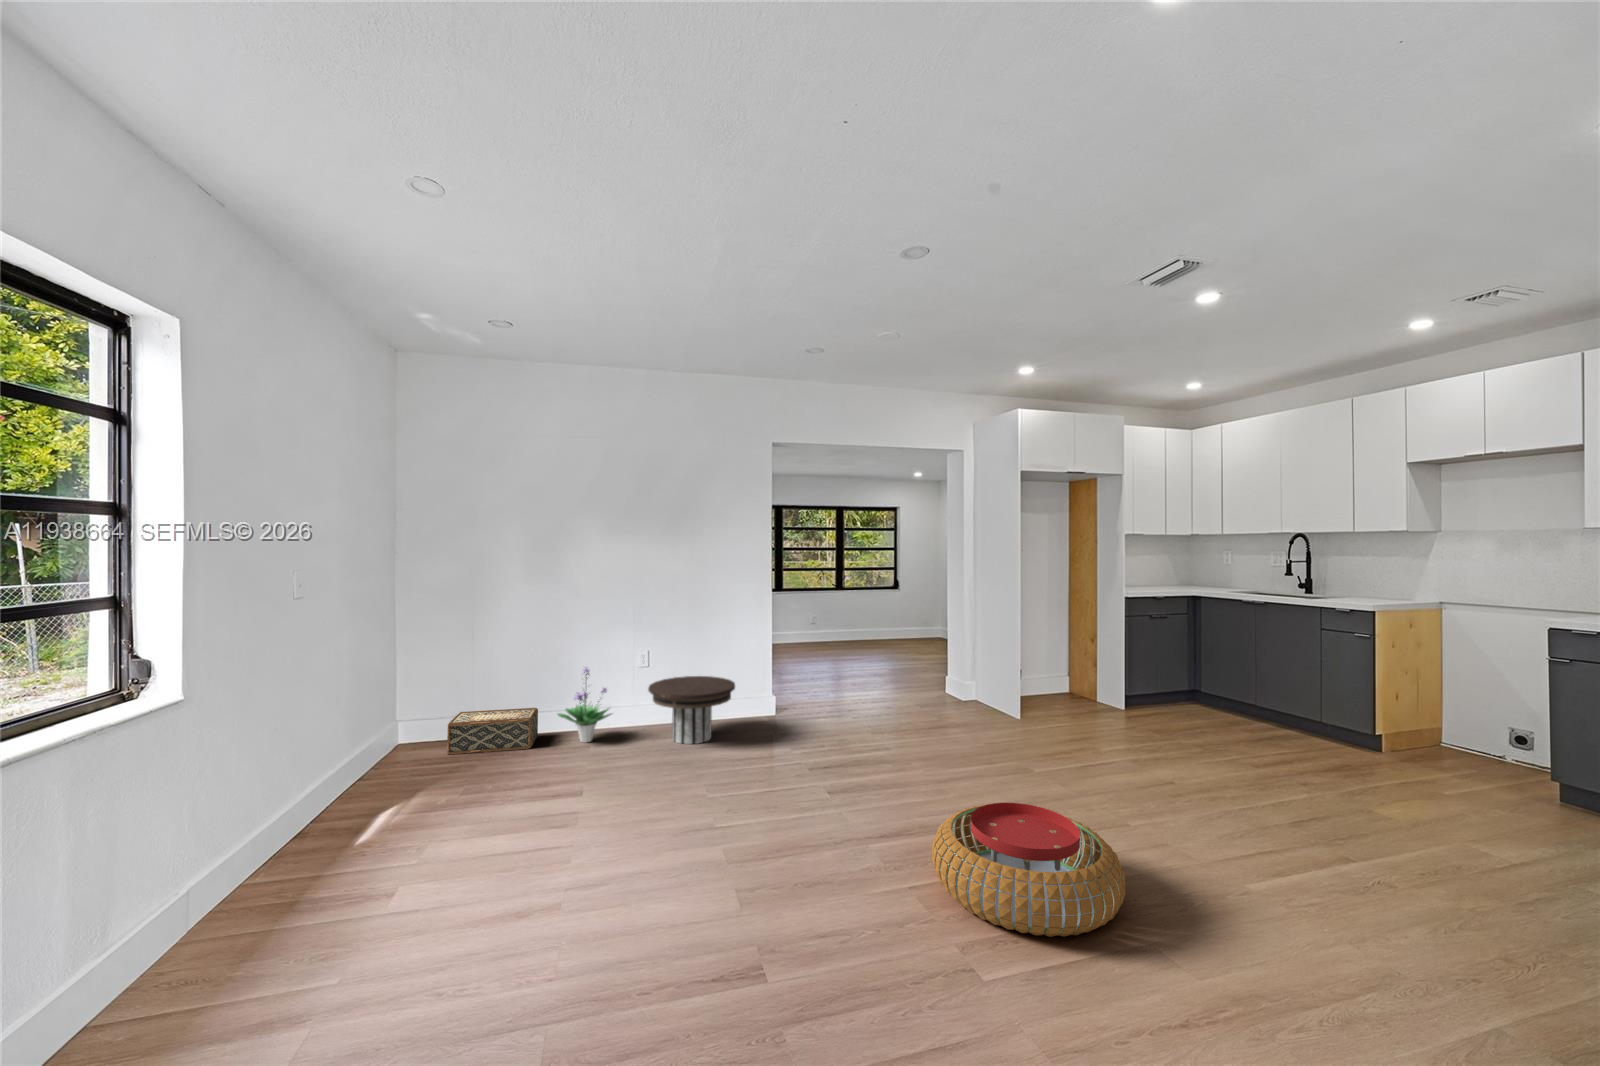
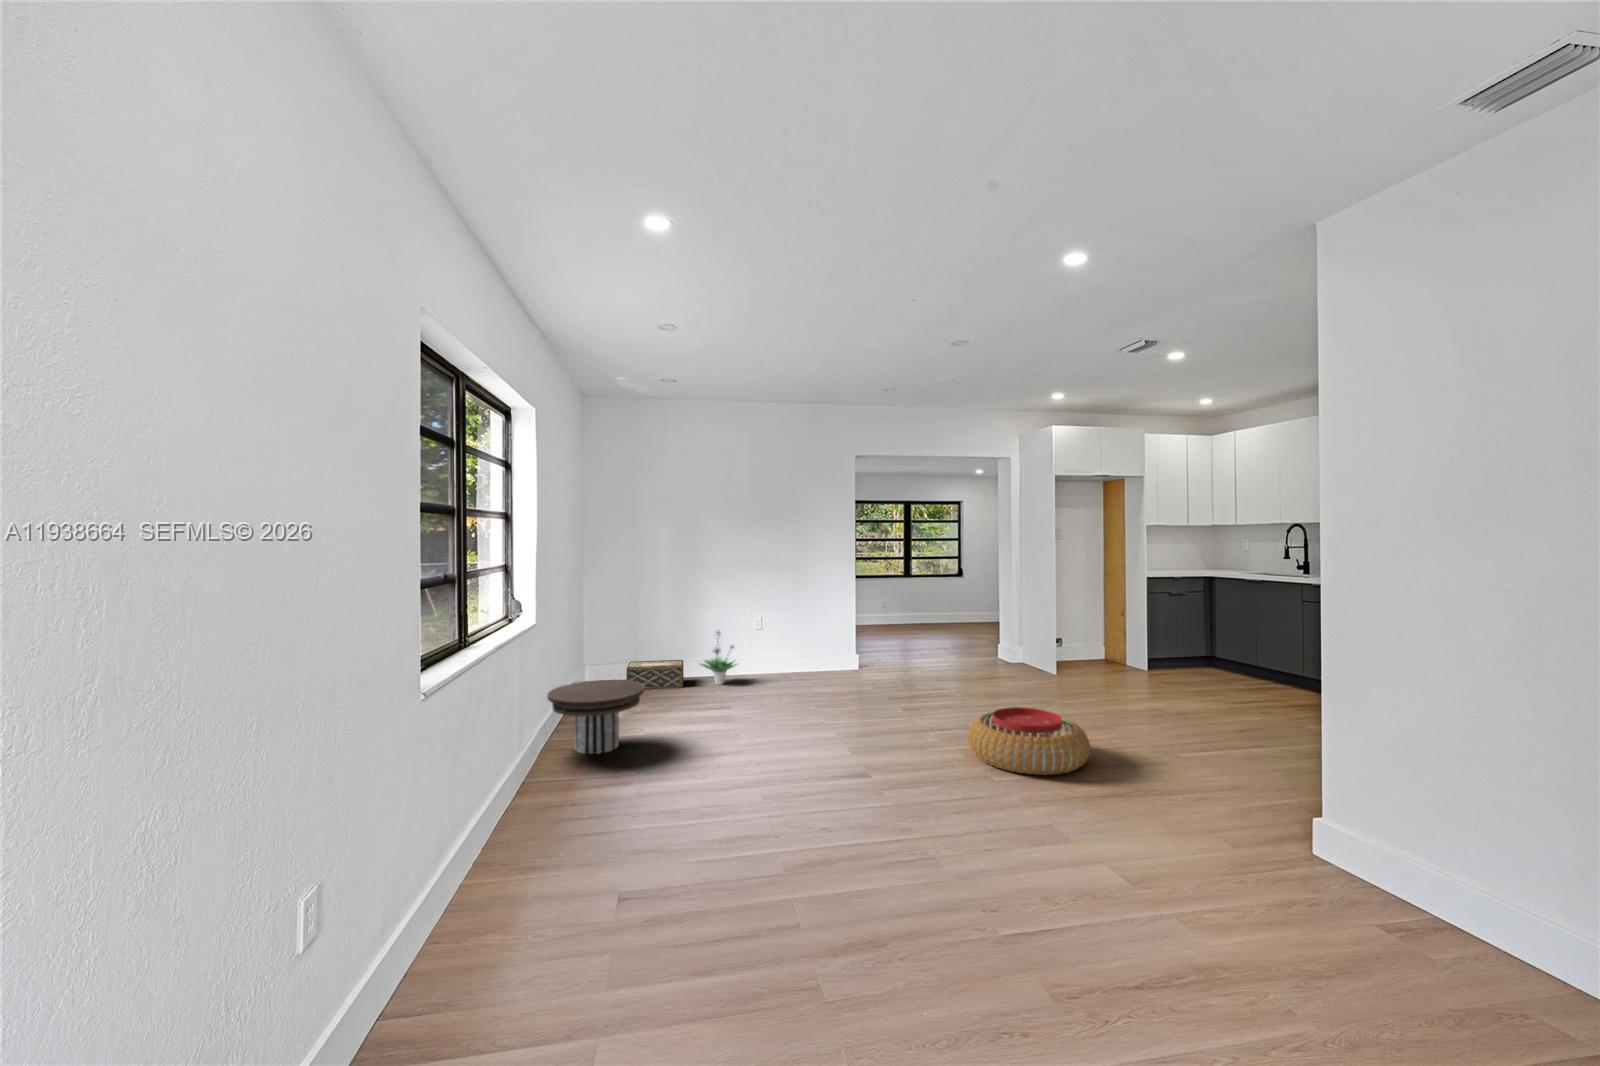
side table: present [648,676,735,744] -> present [547,680,645,754]

